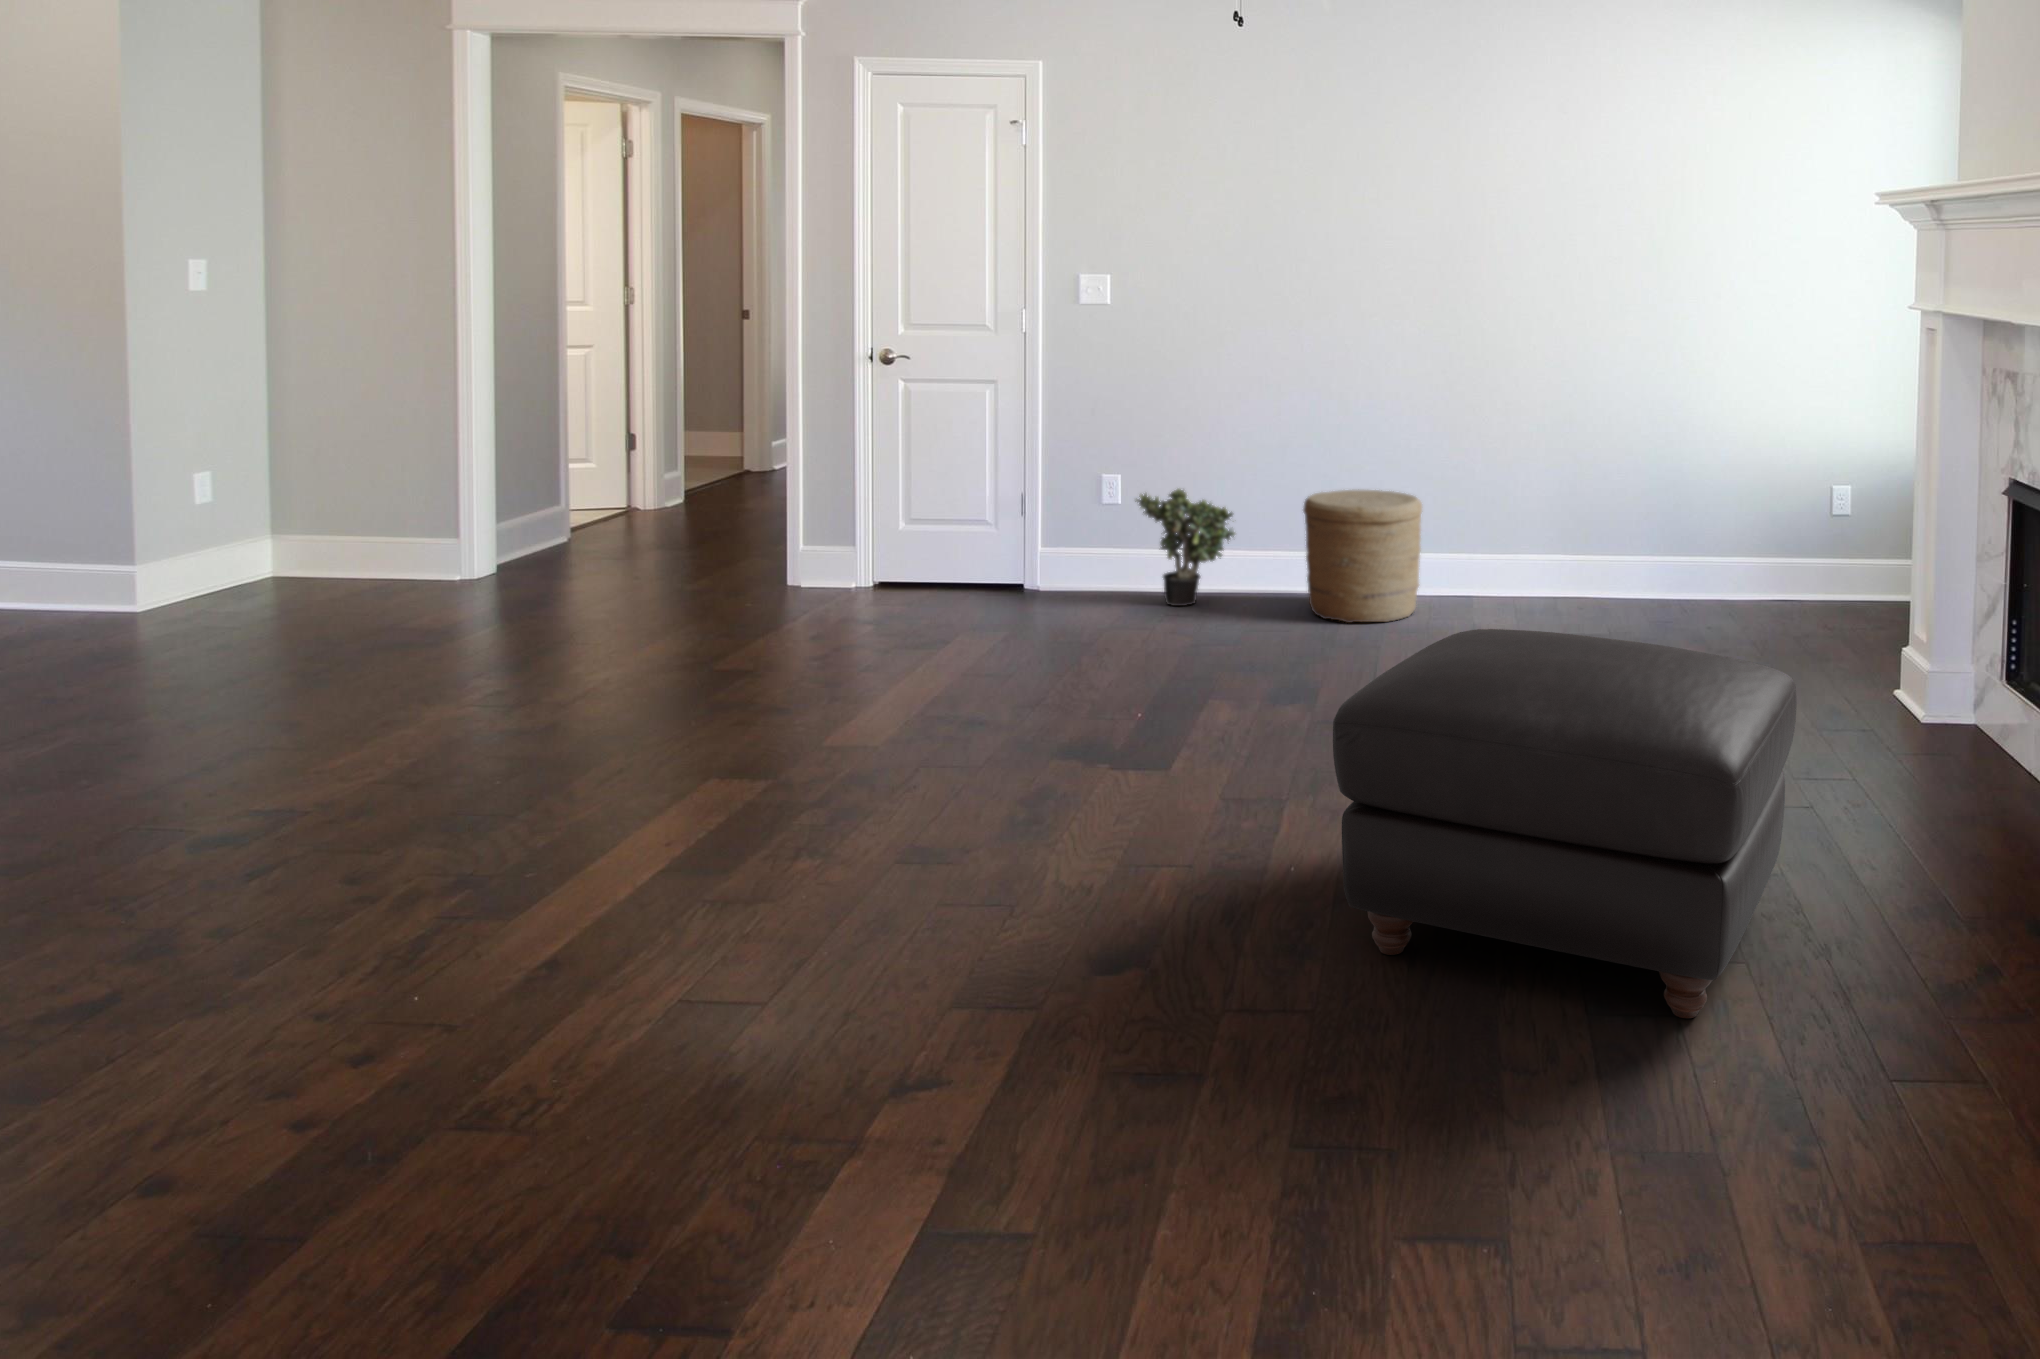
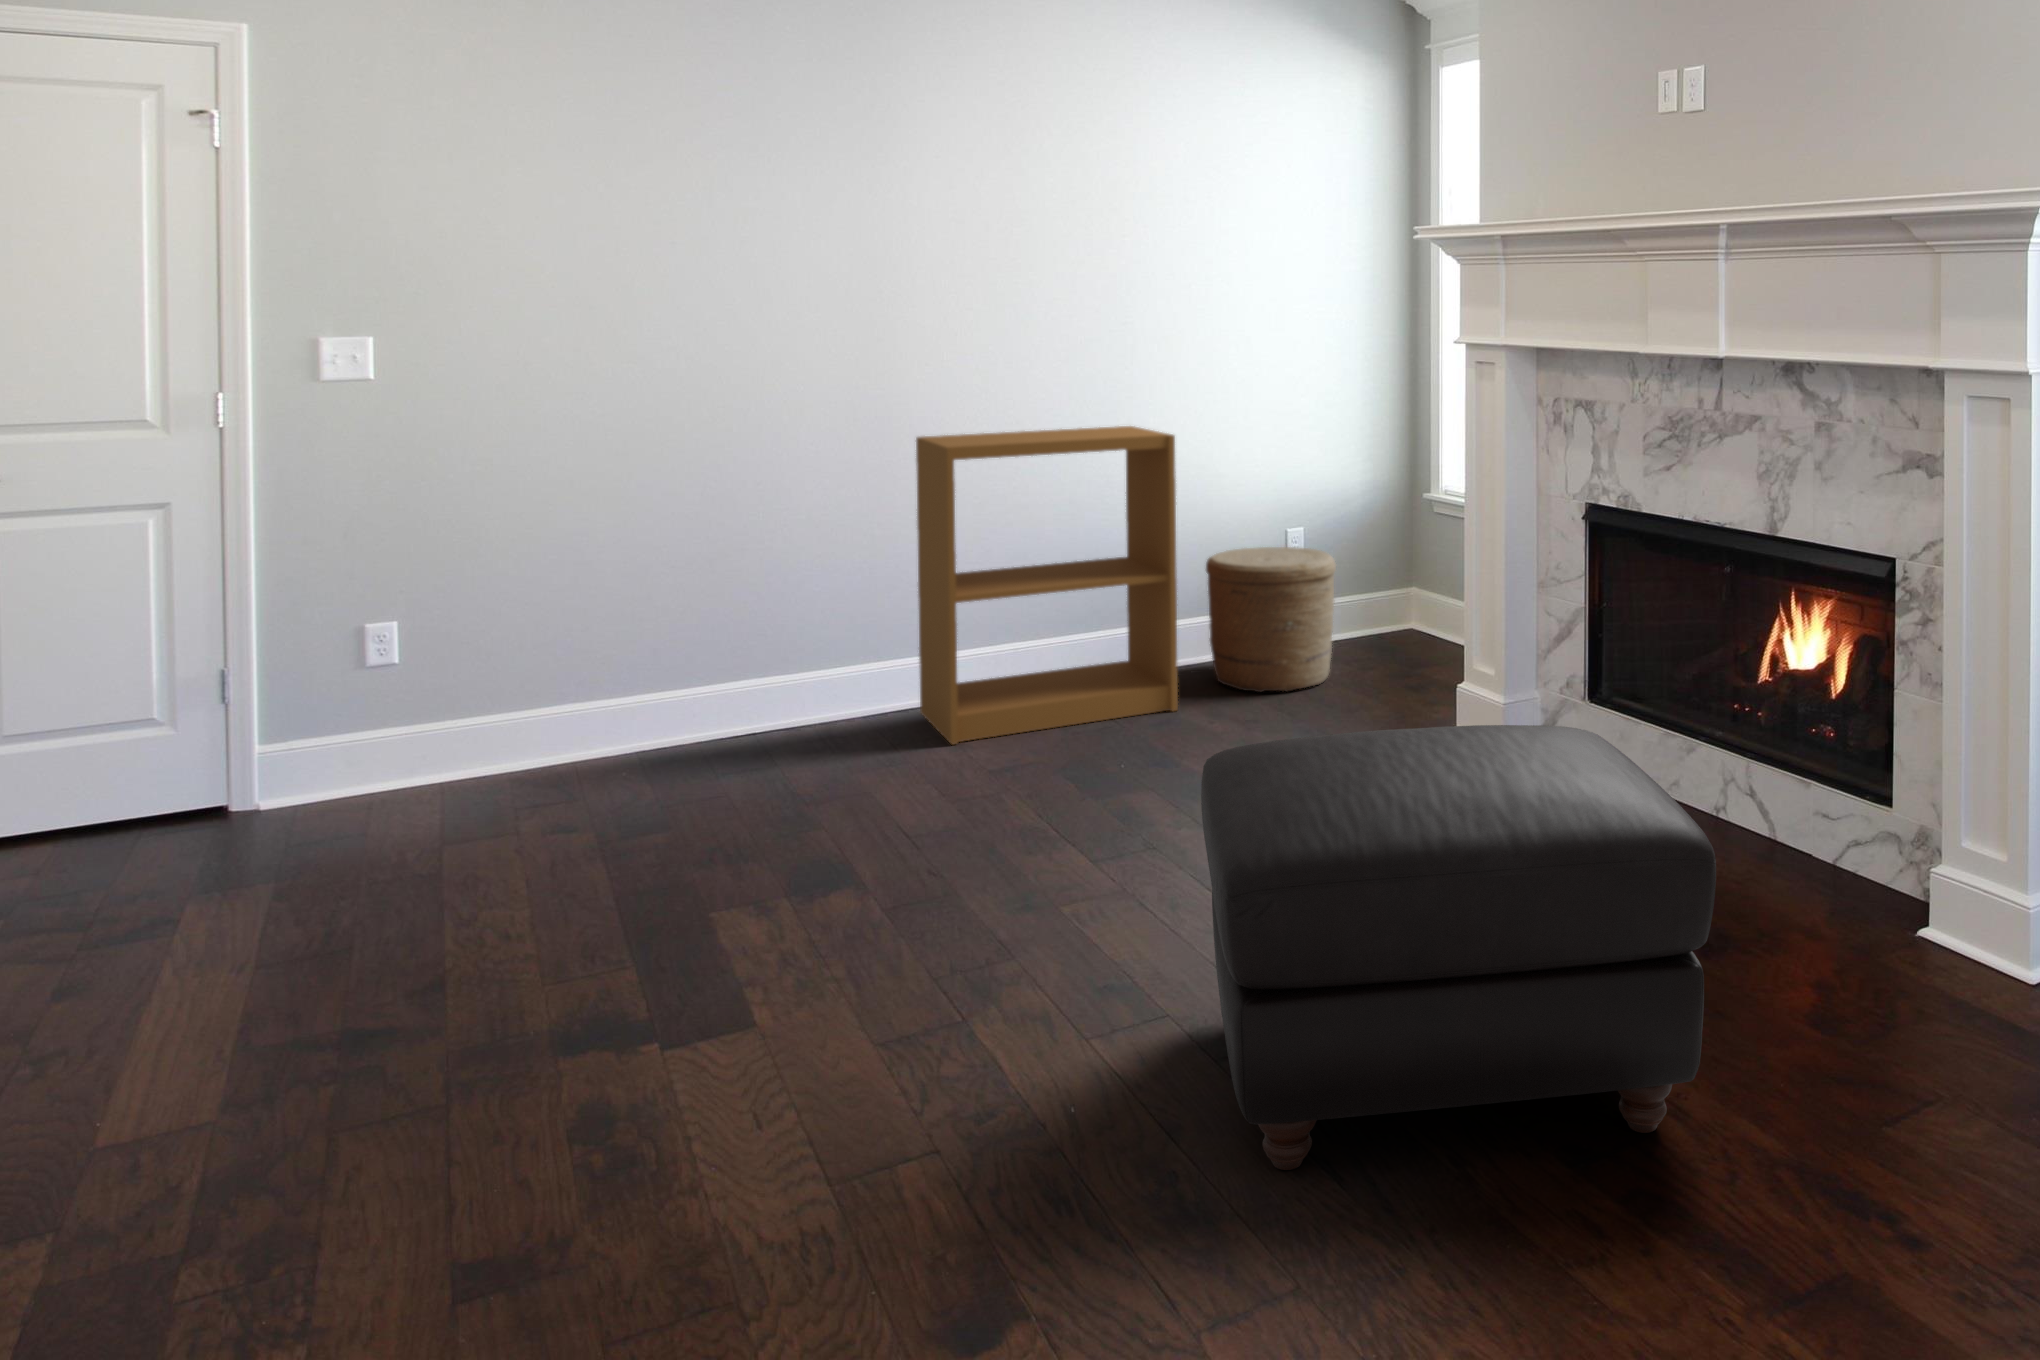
bookshelf: none [1472,372,1678,631] -> present [916,426,1178,744]
potted plant: present [1136,489,1235,606] -> none [441,625,601,791]
woven basket: present [1303,490,1422,623] -> present [1206,547,1336,692]

